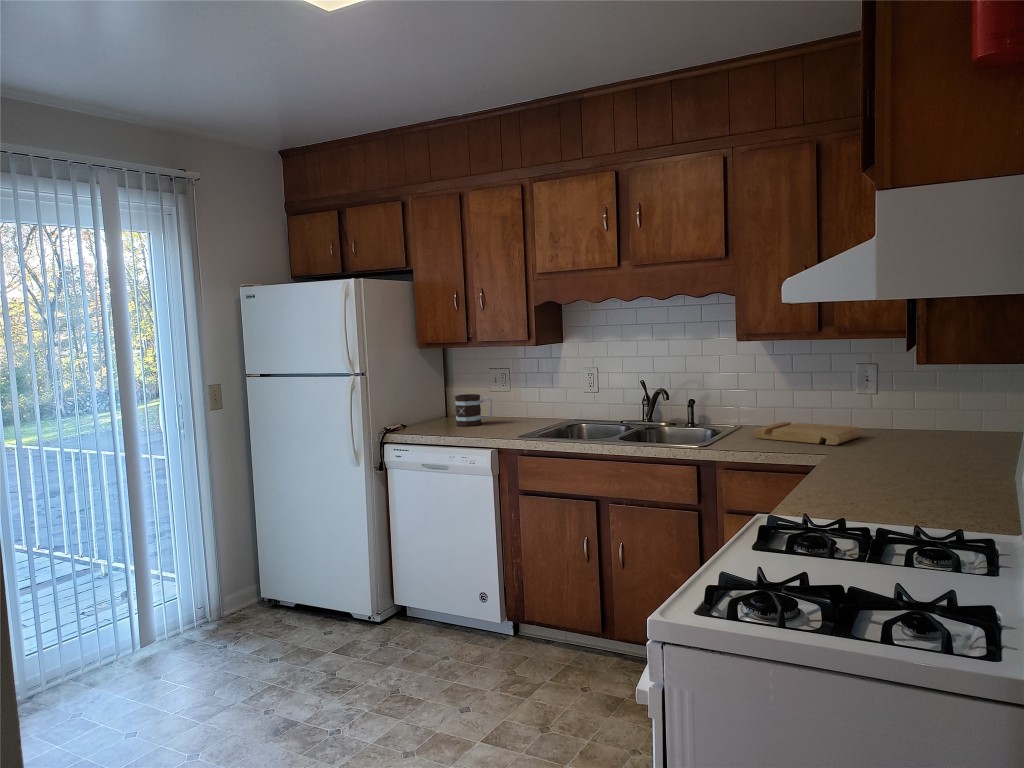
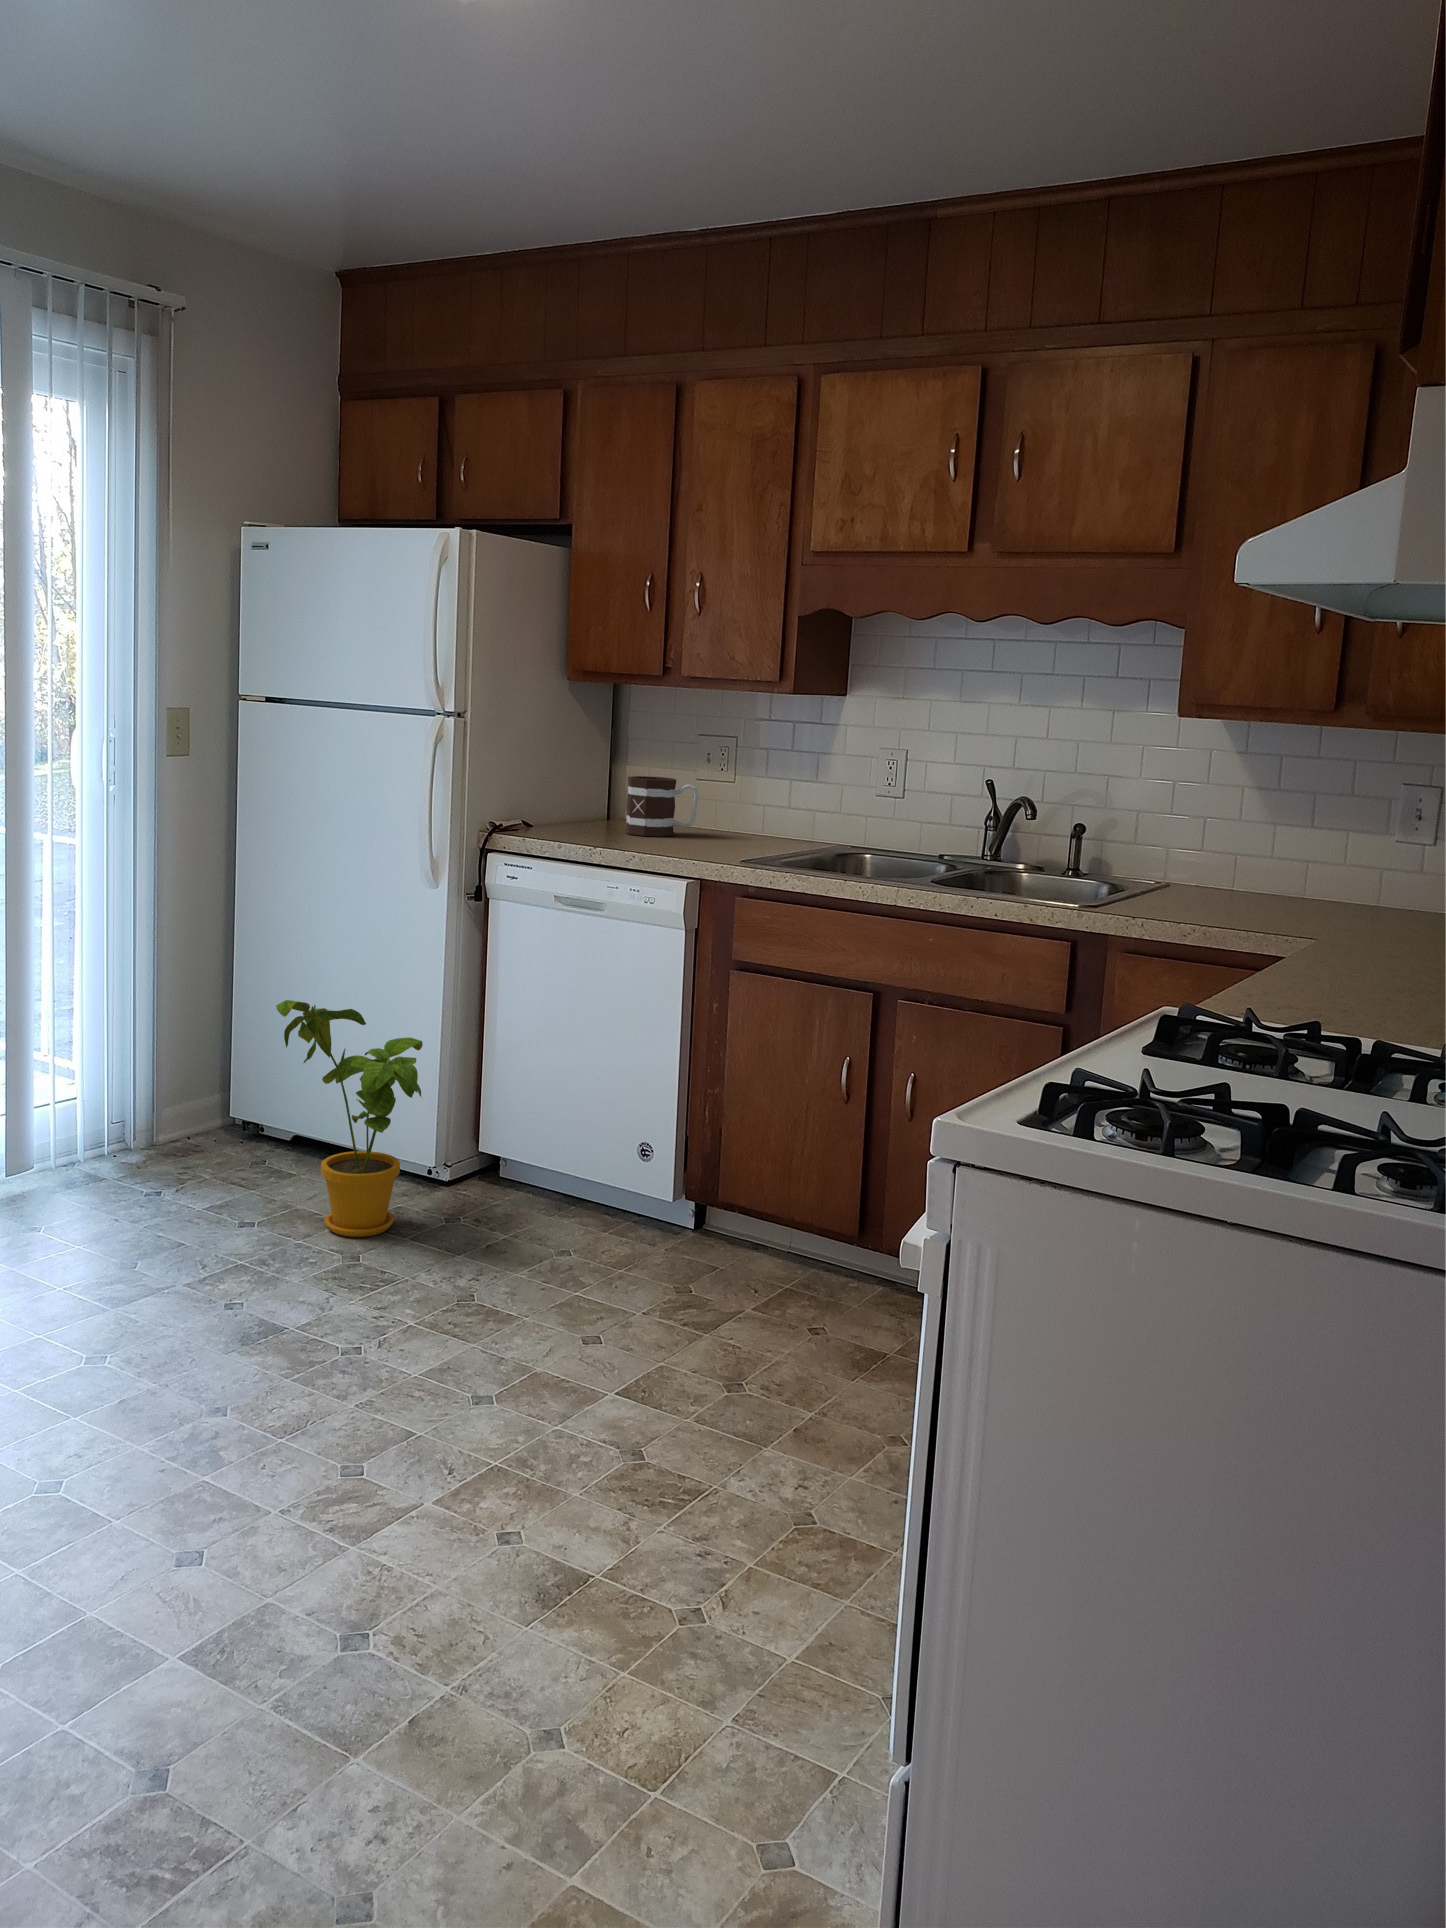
cutting board: present [754,422,863,445] -> none [1190,880,1399,926]
house plant: none [278,538,361,662] -> present [276,1000,423,1237]

